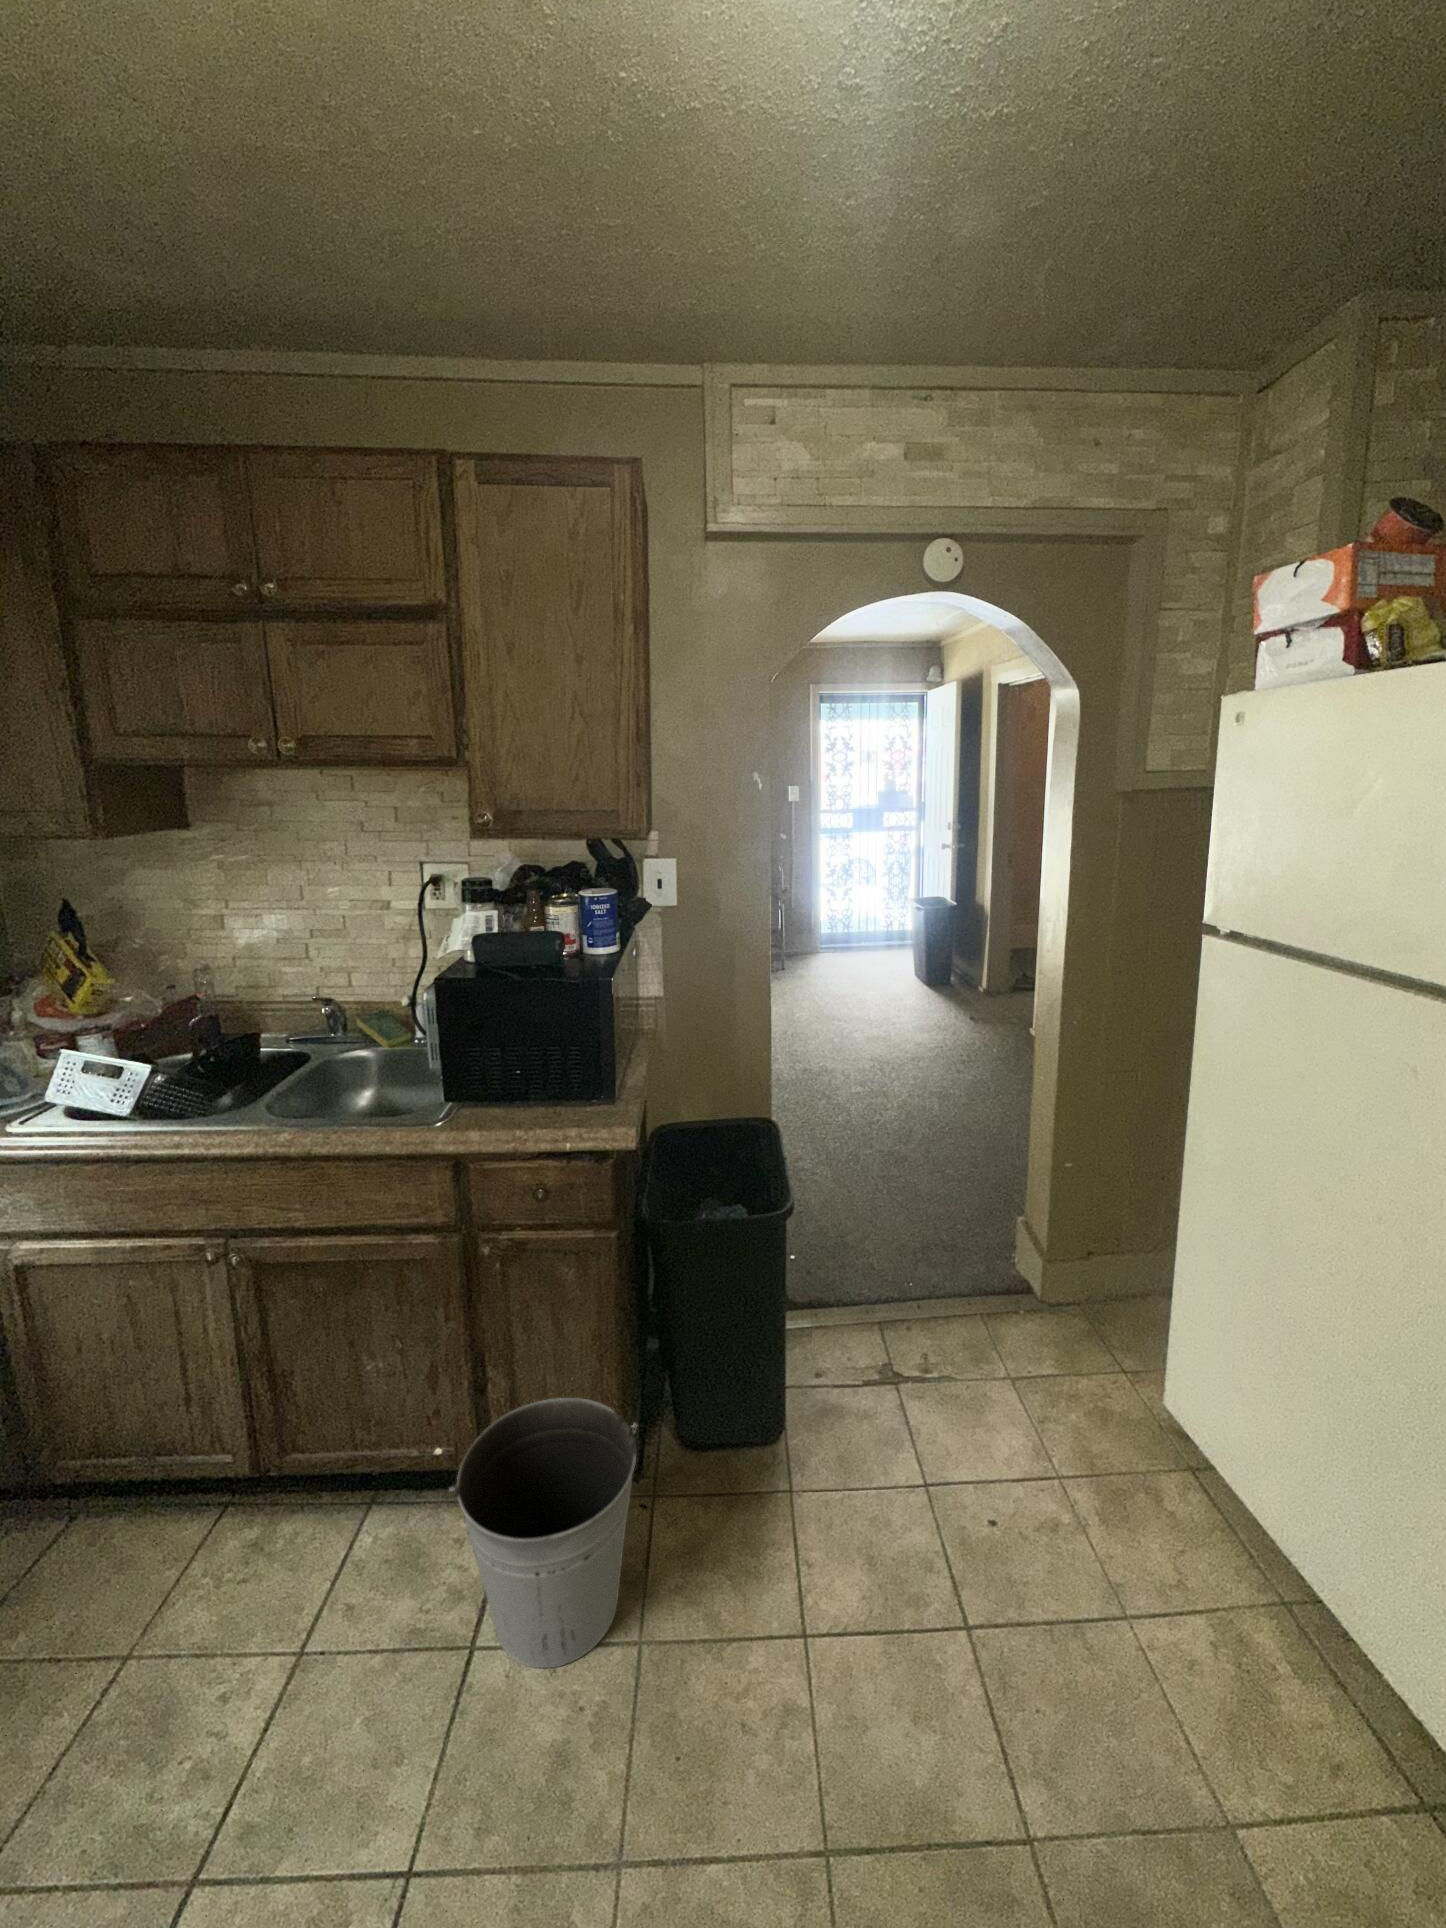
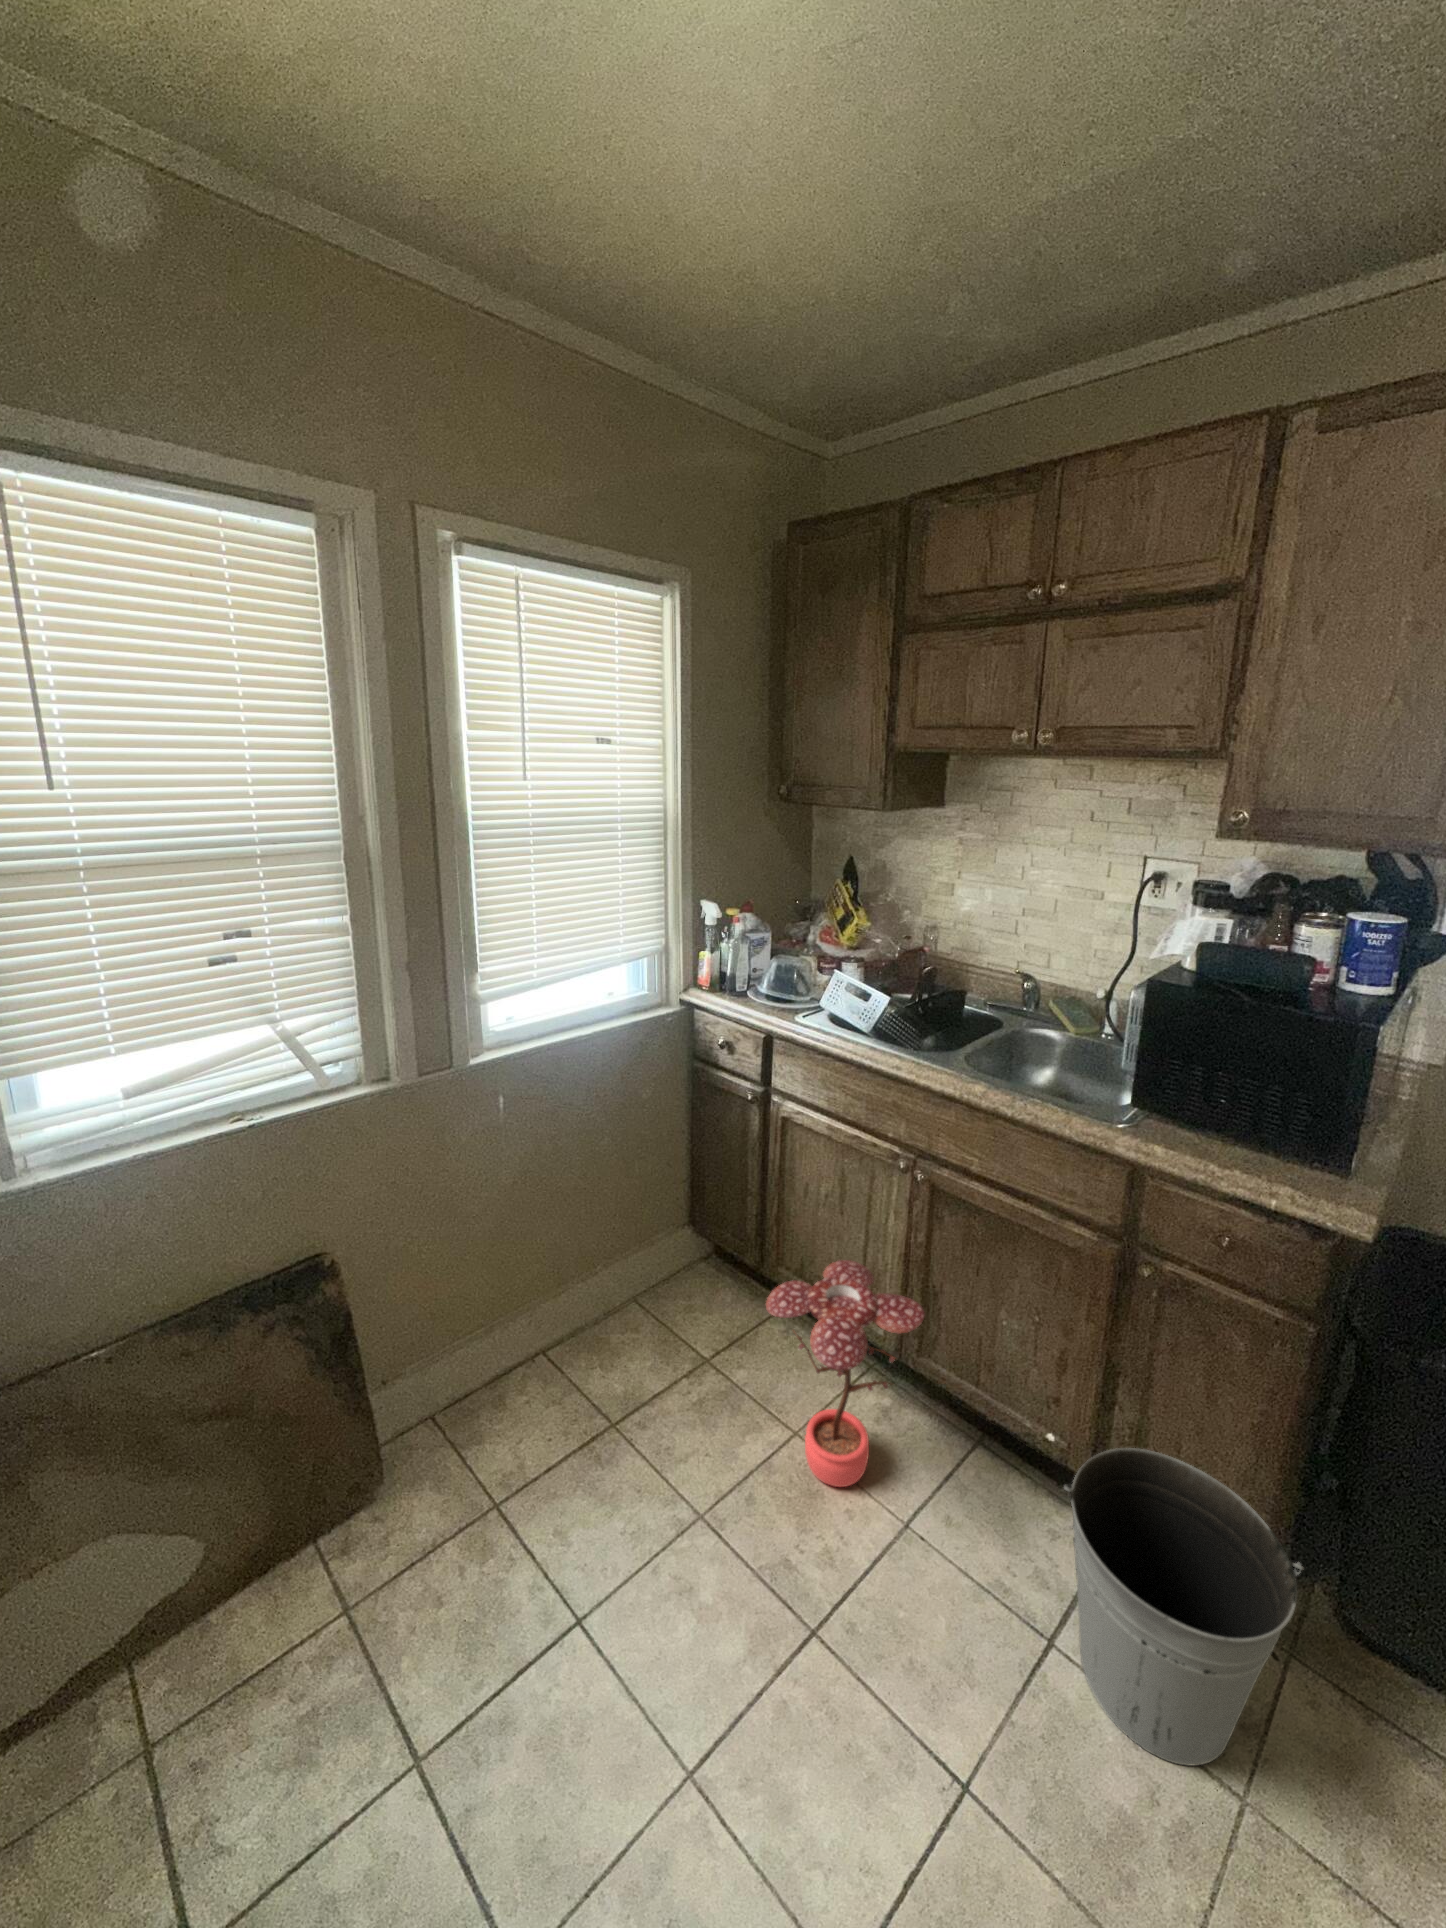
potted plant: none [37,1397,274,1687] -> present [766,1260,925,1487]

